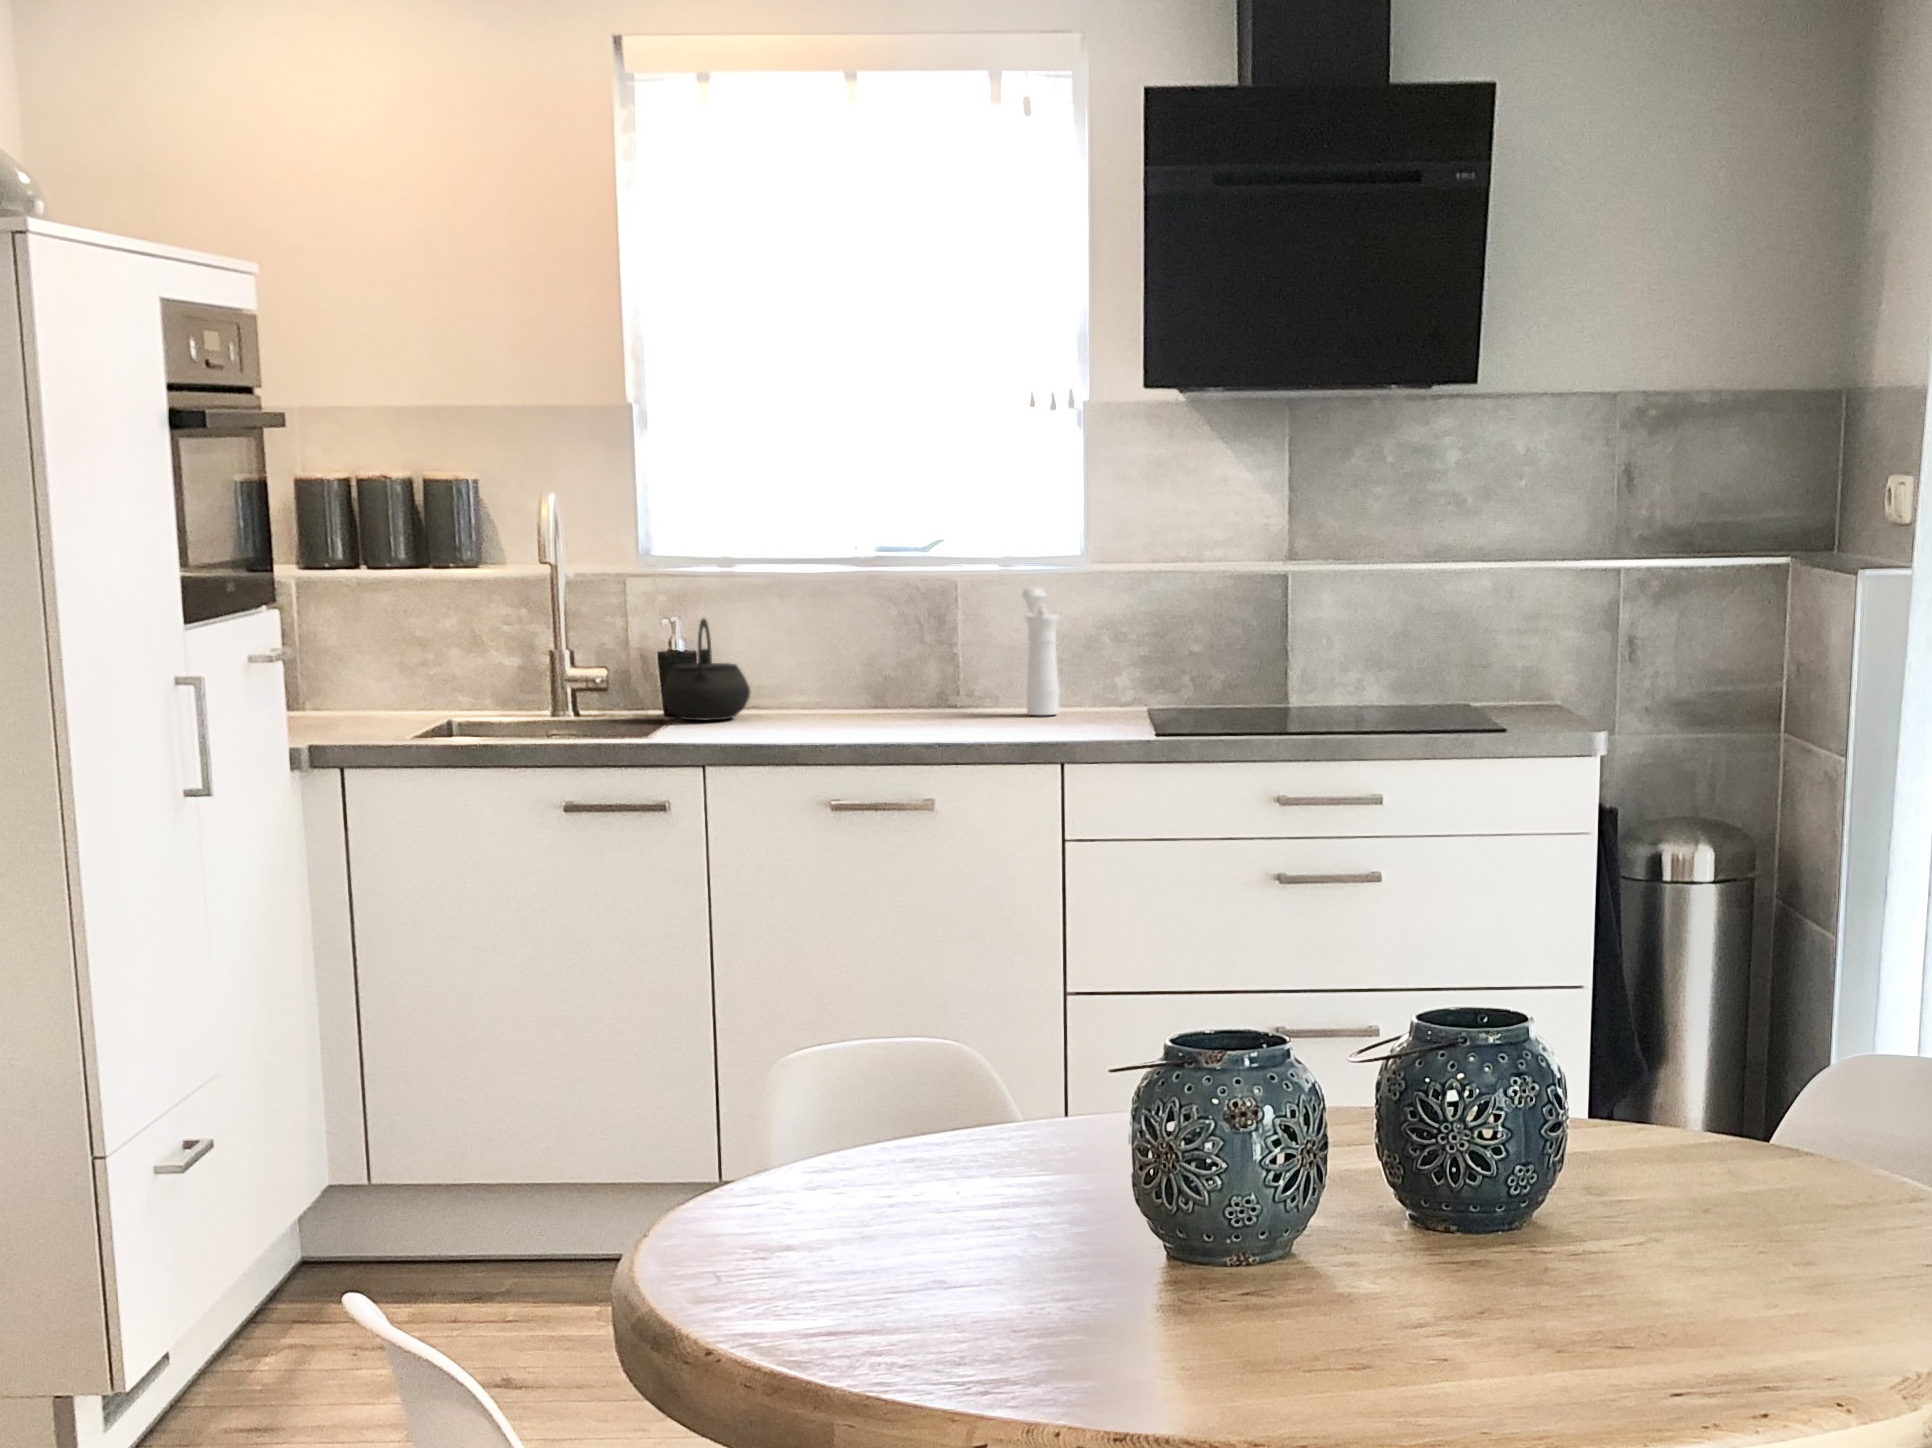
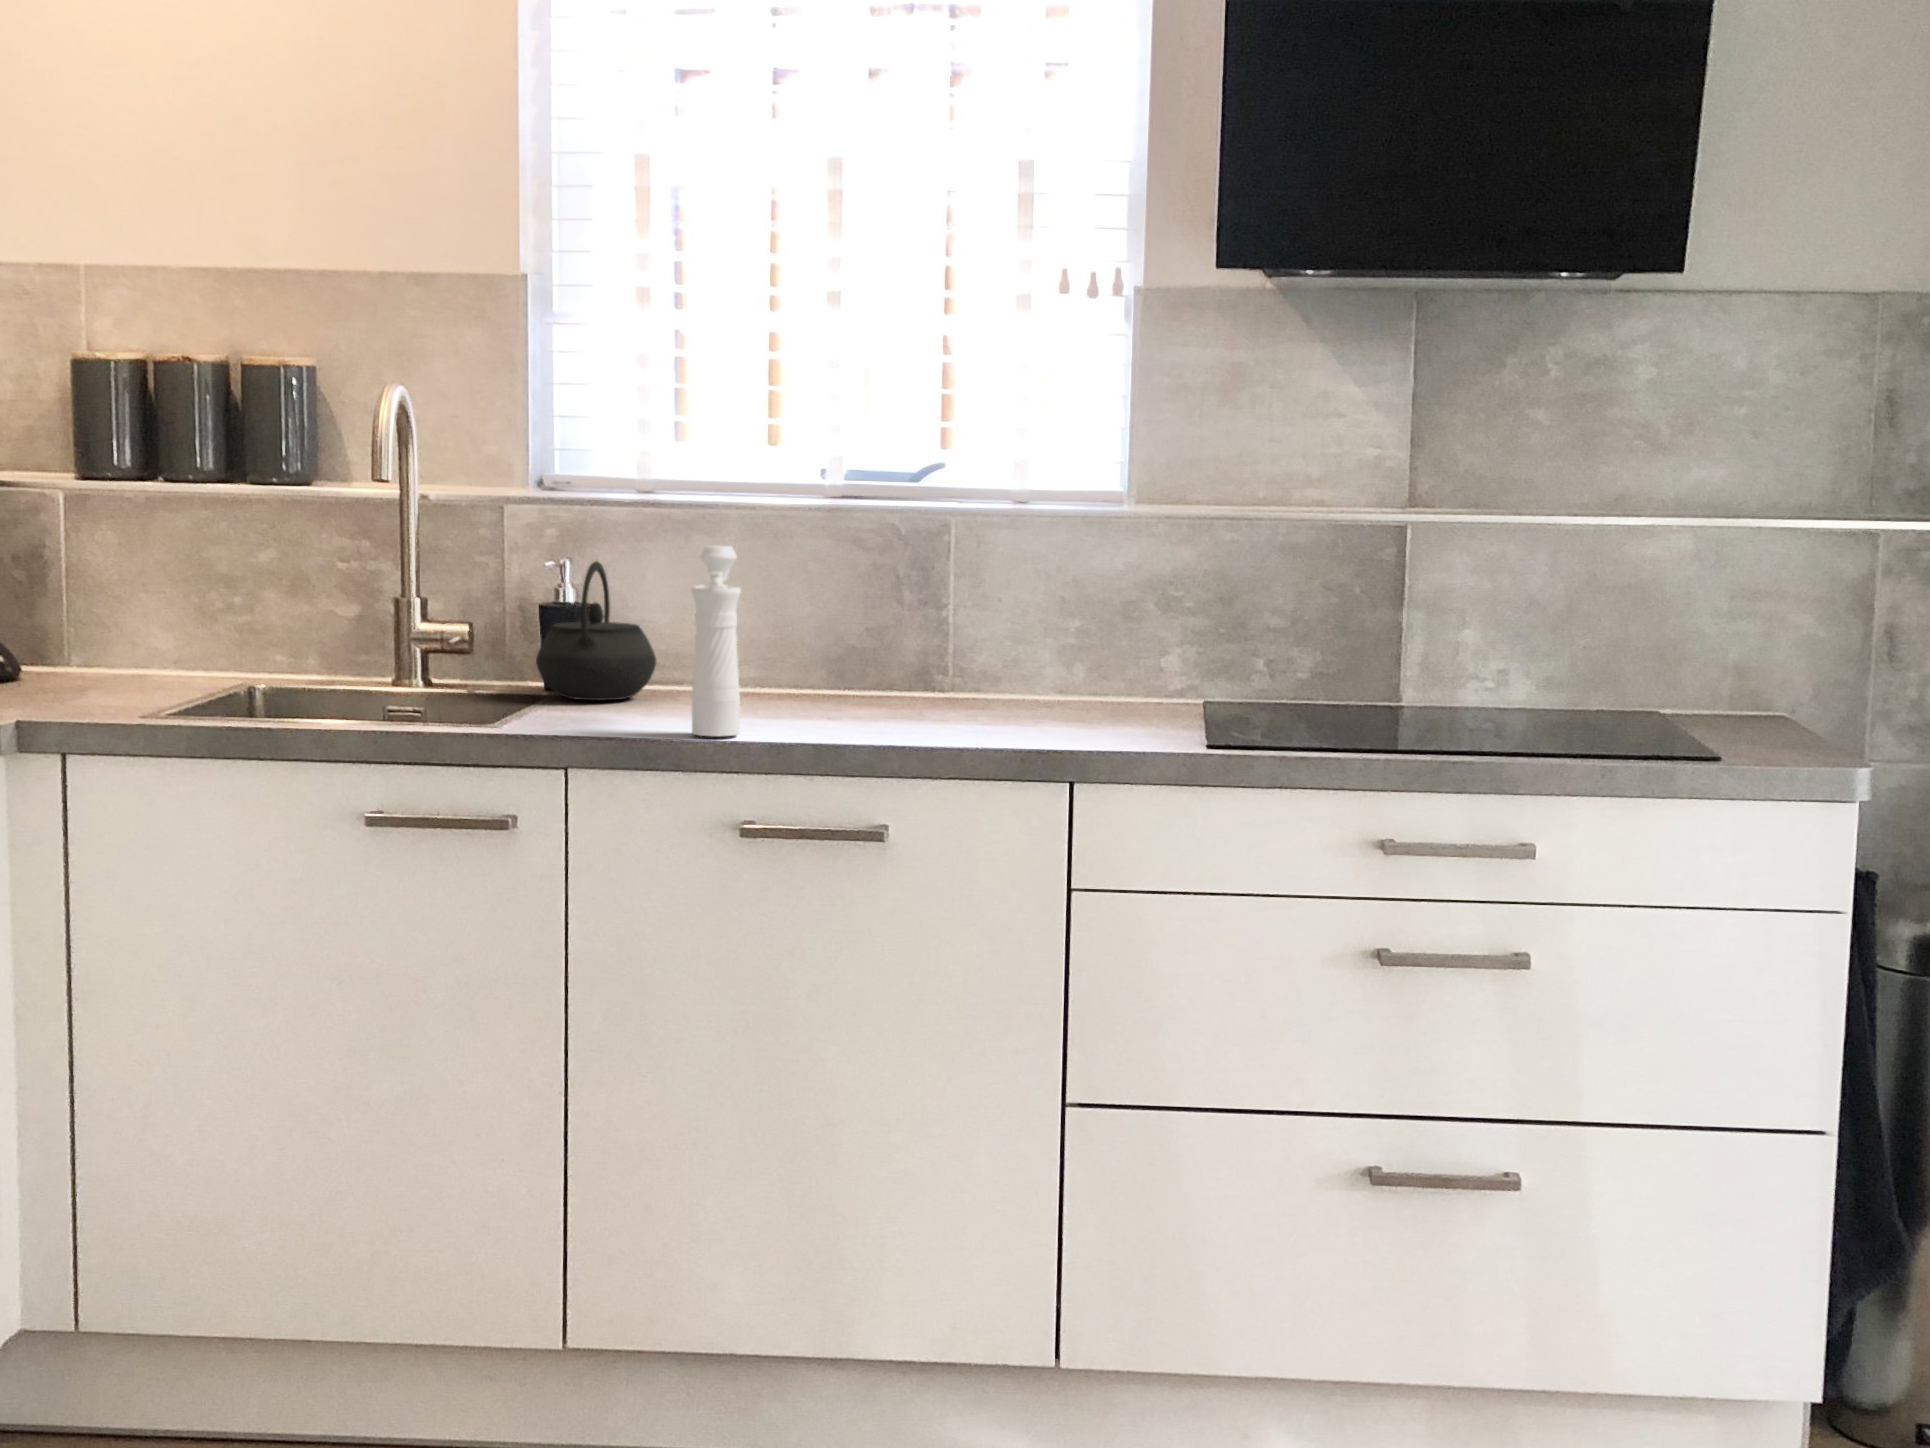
pepper mill: present [1022,588,1059,715] -> present [691,546,741,736]

